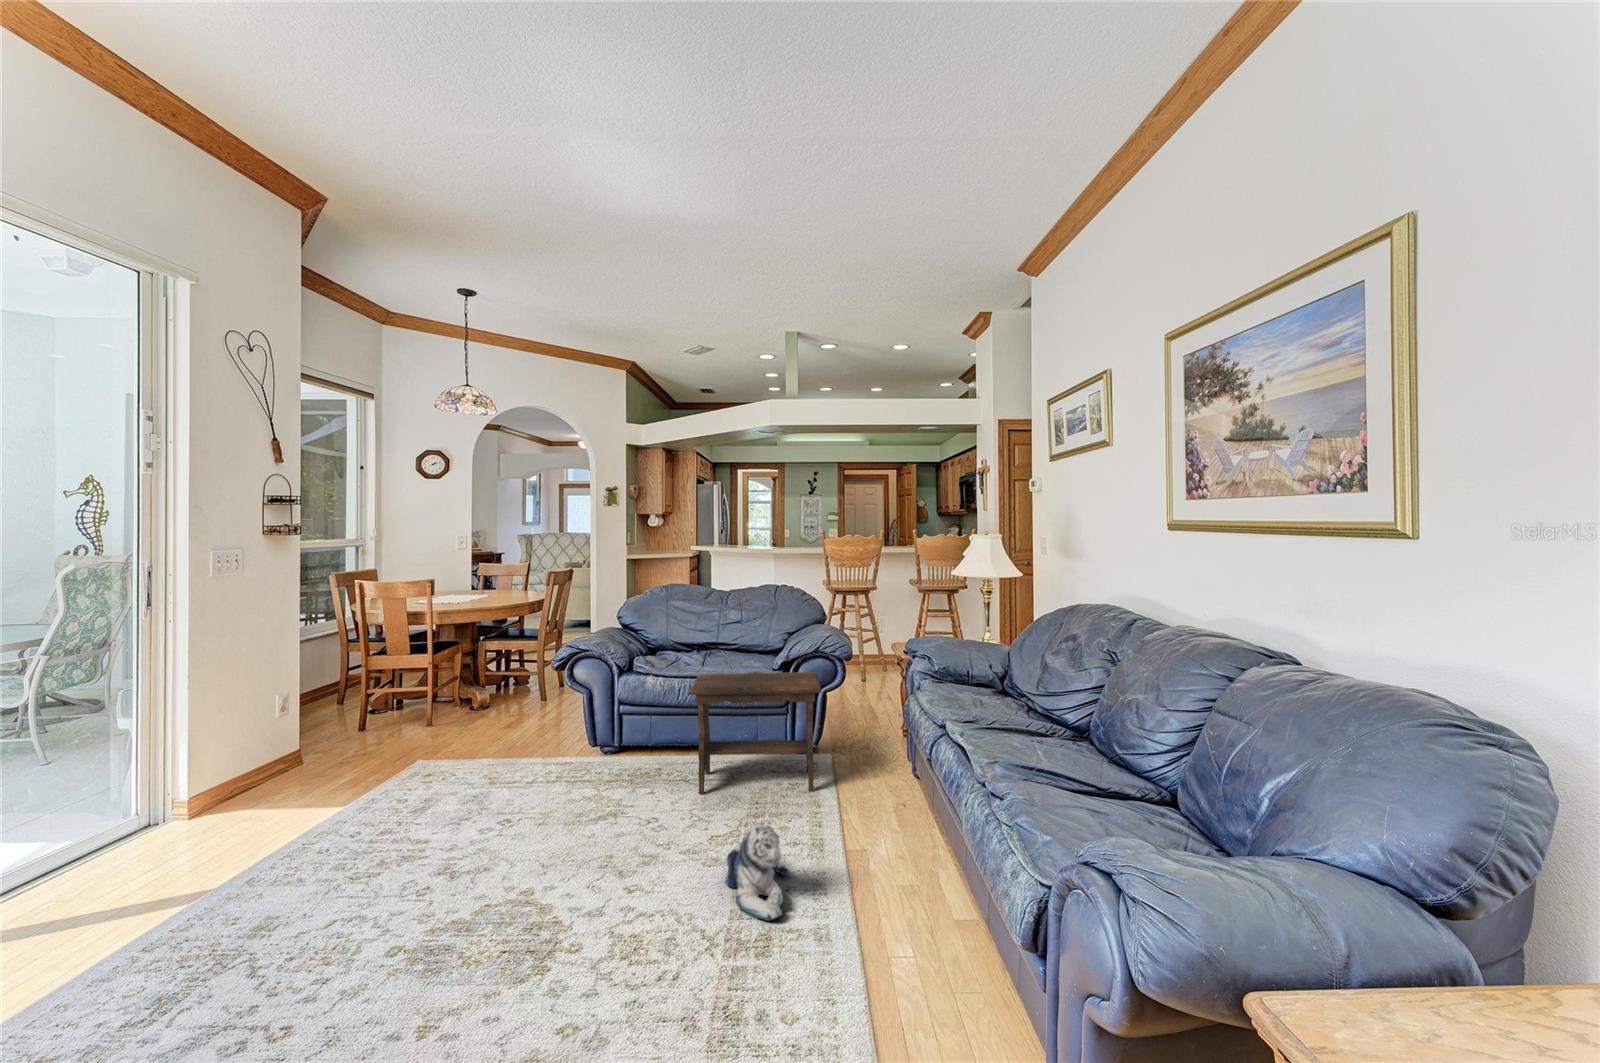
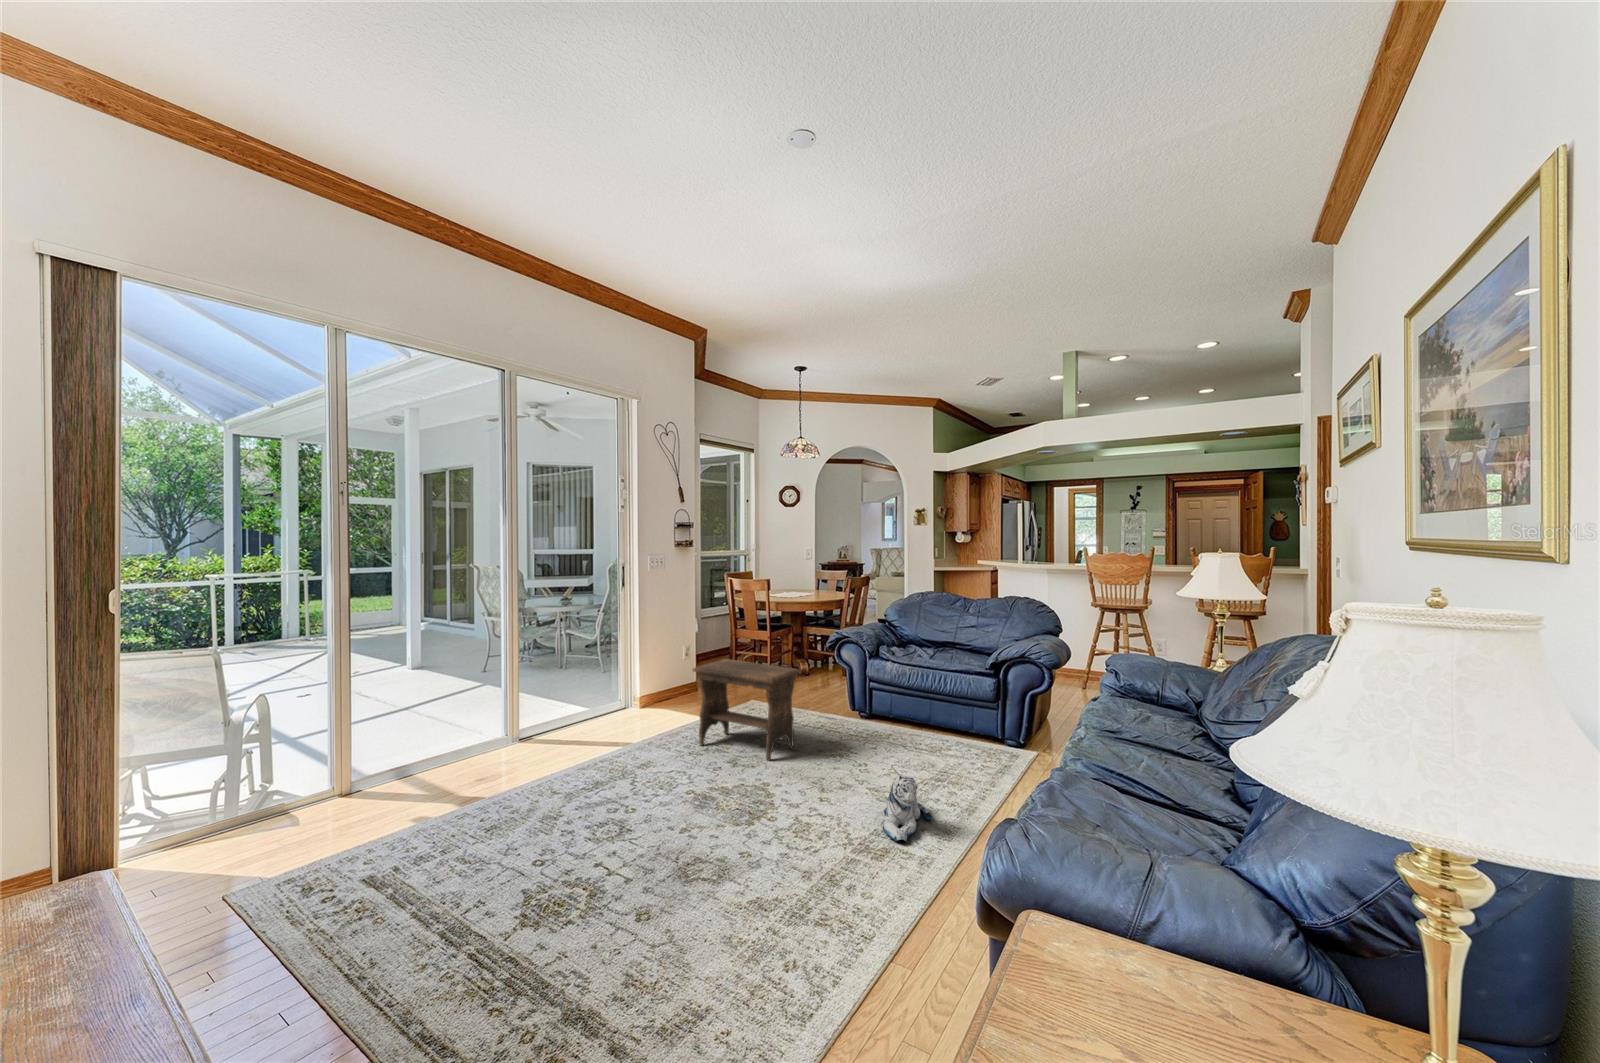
footstool: present [689,672,821,794] -> present [693,659,801,761]

